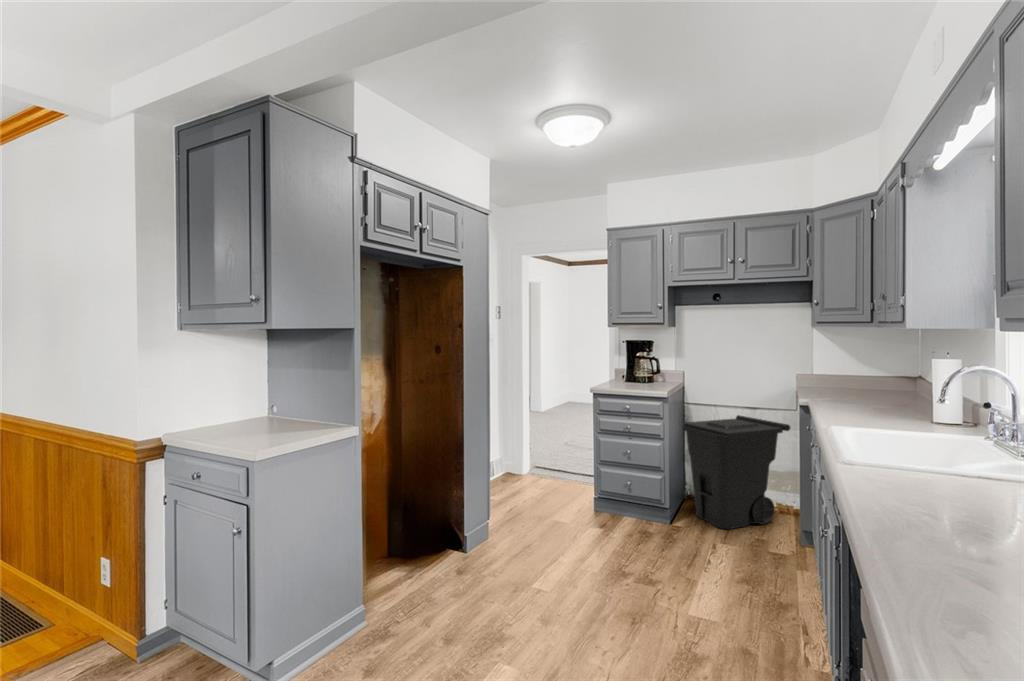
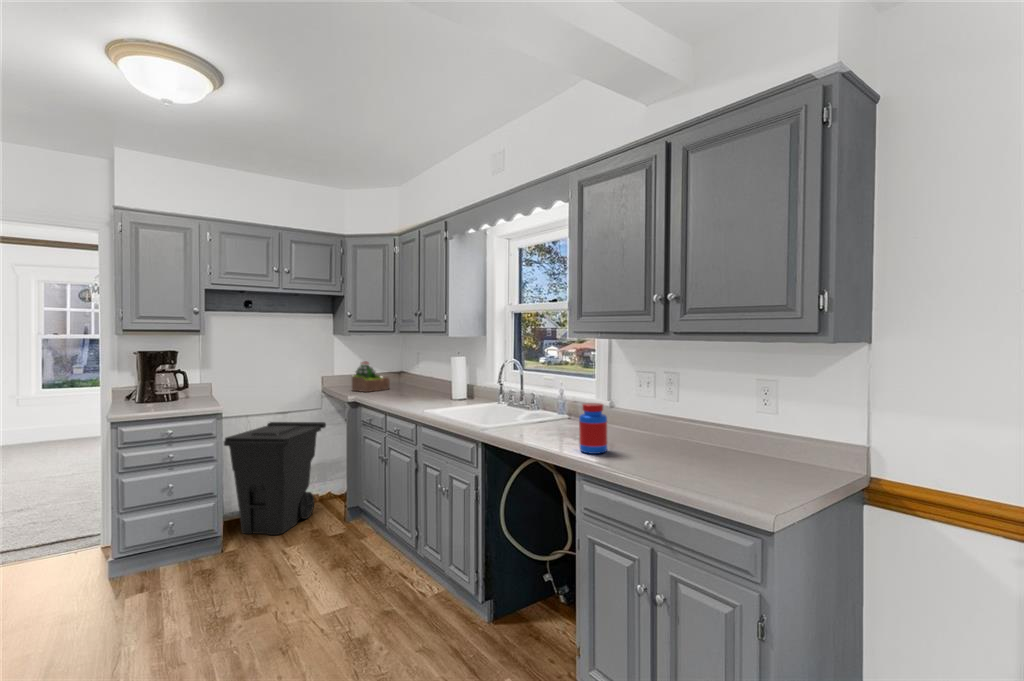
succulent plant: none [822,358,874,396] -> present [352,361,390,392]
jar: none [916,443,980,538] -> present [579,403,608,454]

